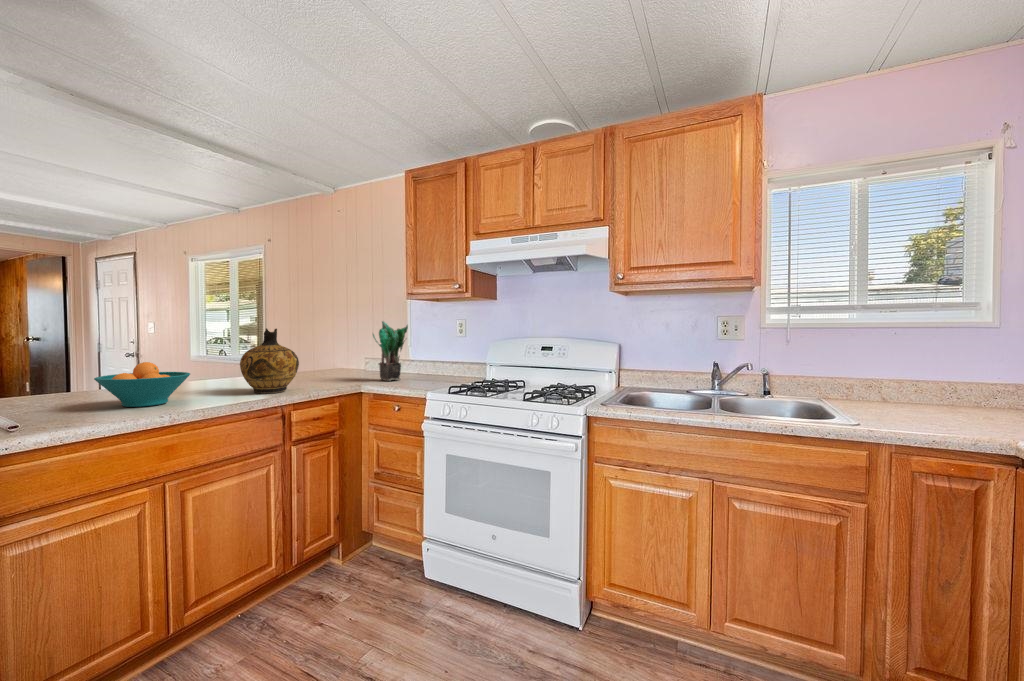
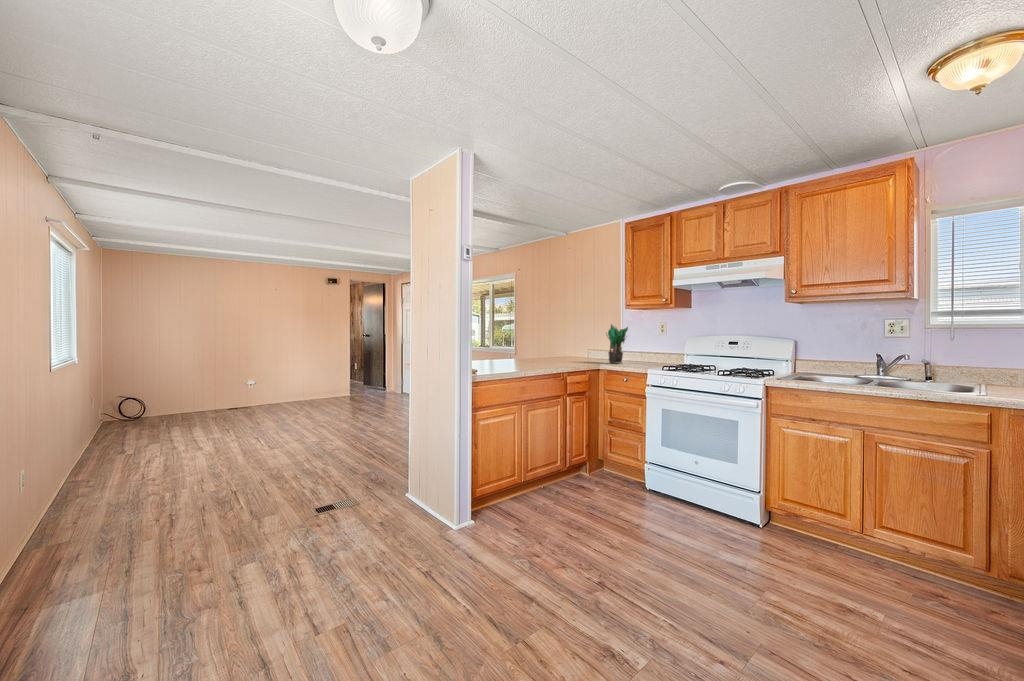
ceramic jug: present [240,328,299,393] -> none [539,329,569,366]
fruit bowl: present [94,362,190,407] -> none [487,346,525,368]

